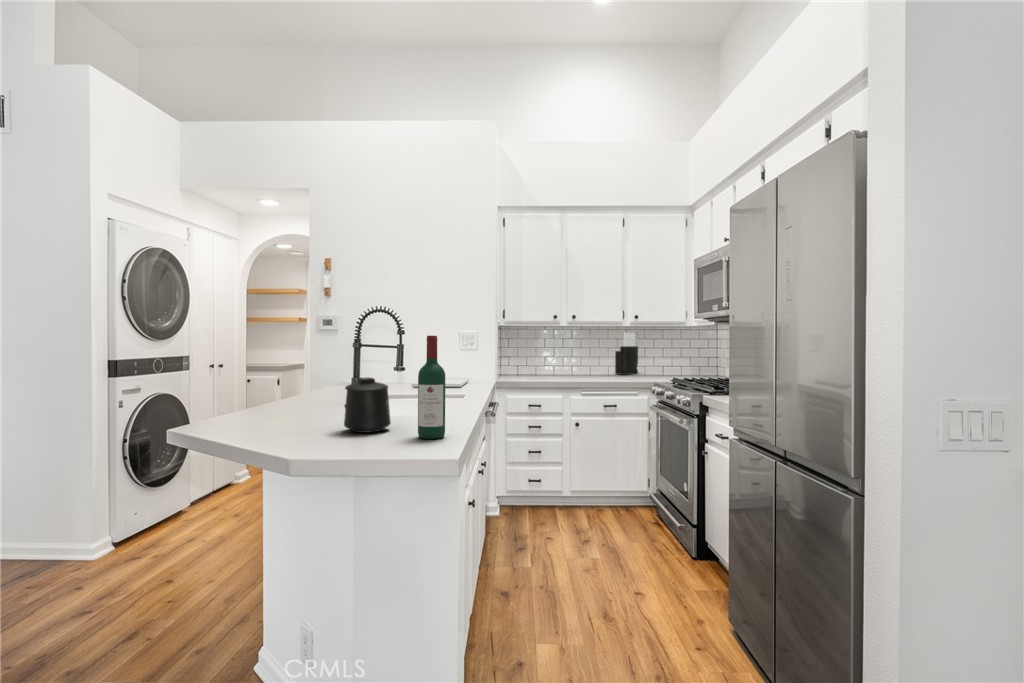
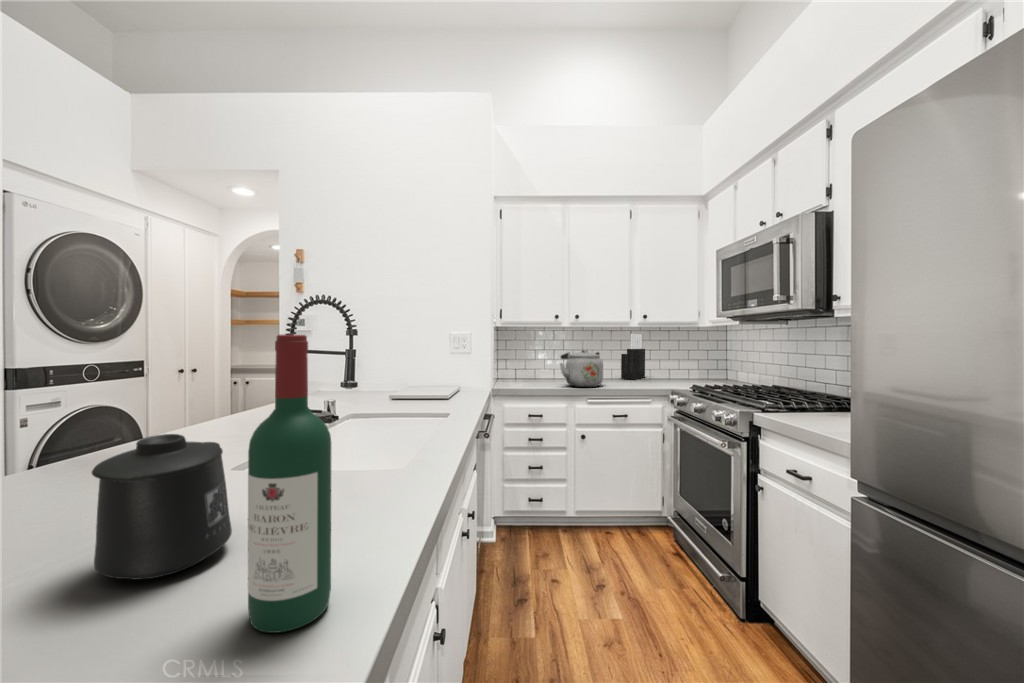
kettle: none [556,347,595,380] -> present [560,350,603,387]

